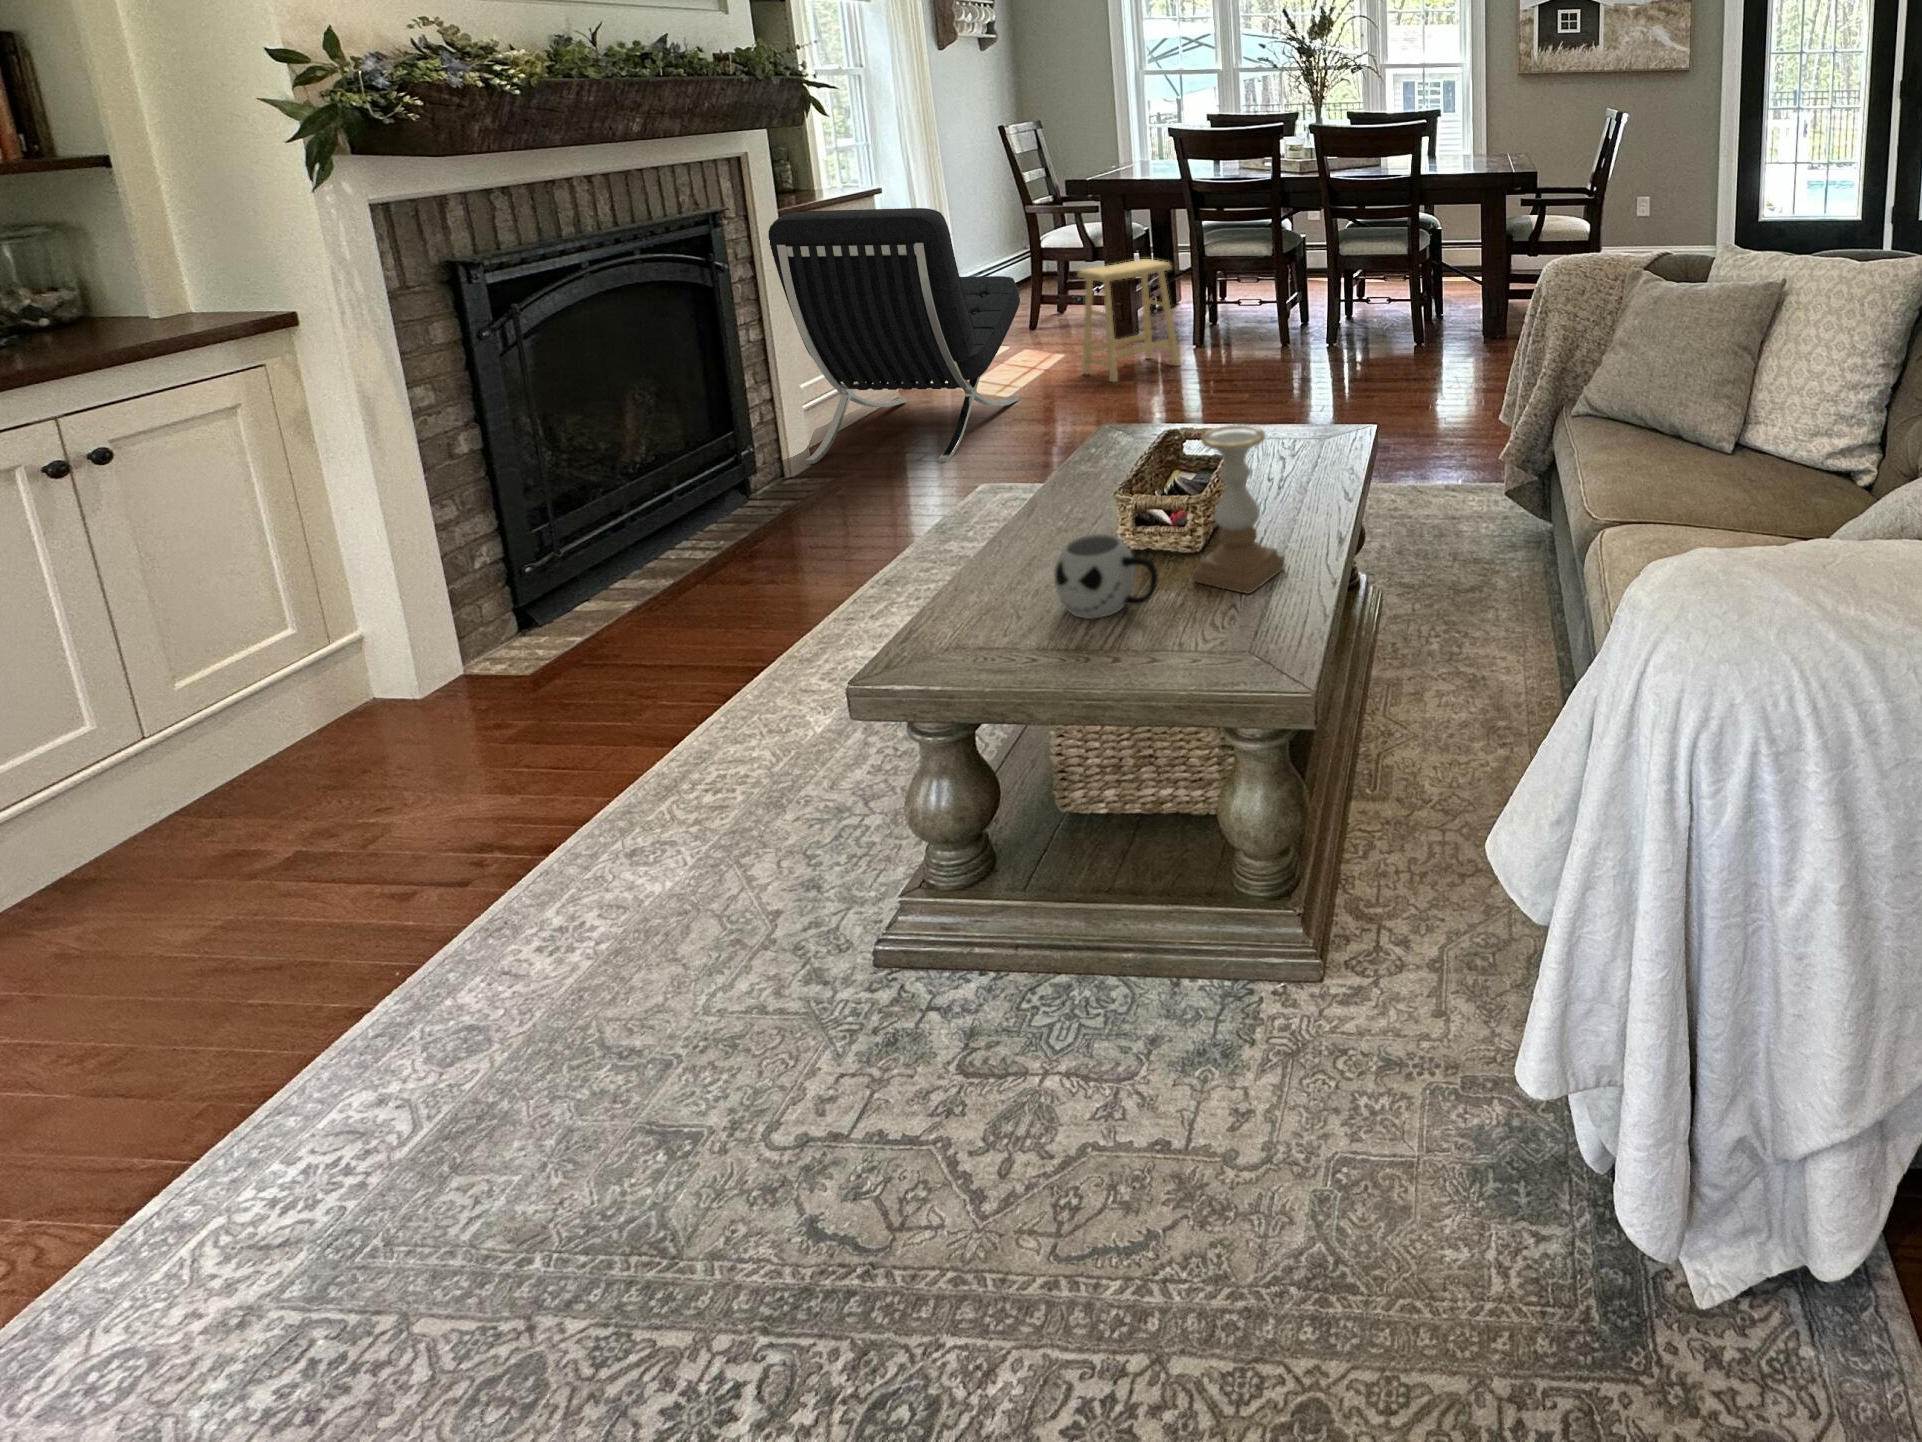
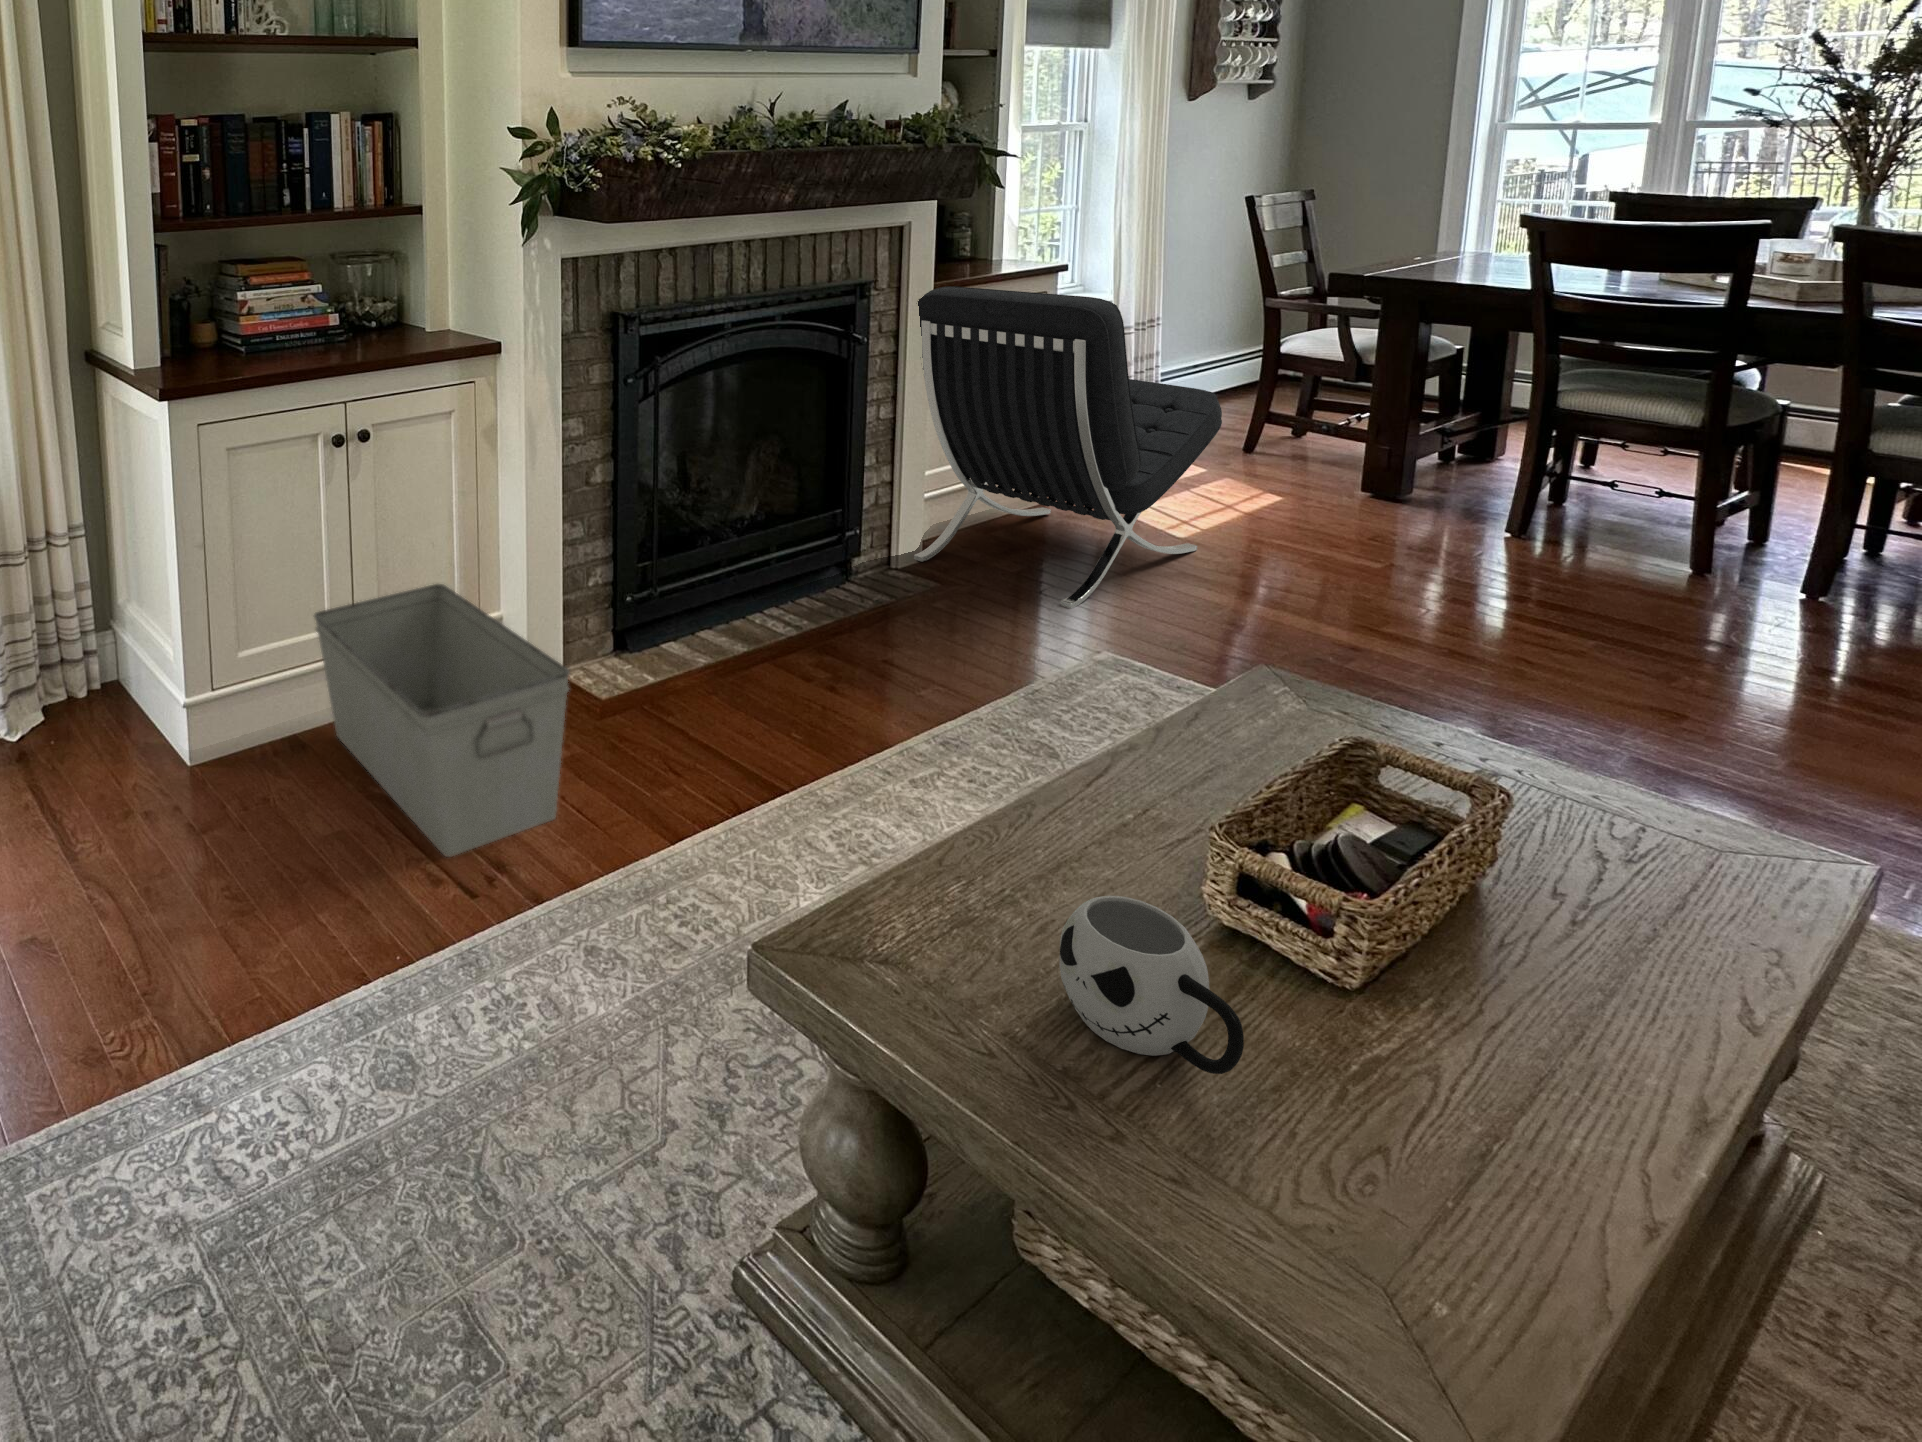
footstool: present [1077,259,1180,383] -> none [1307,395,1499,565]
candle holder: present [1194,425,1285,594] -> none [1336,821,1574,1179]
storage bin: none [51,619,531,880] -> present [314,584,569,857]

